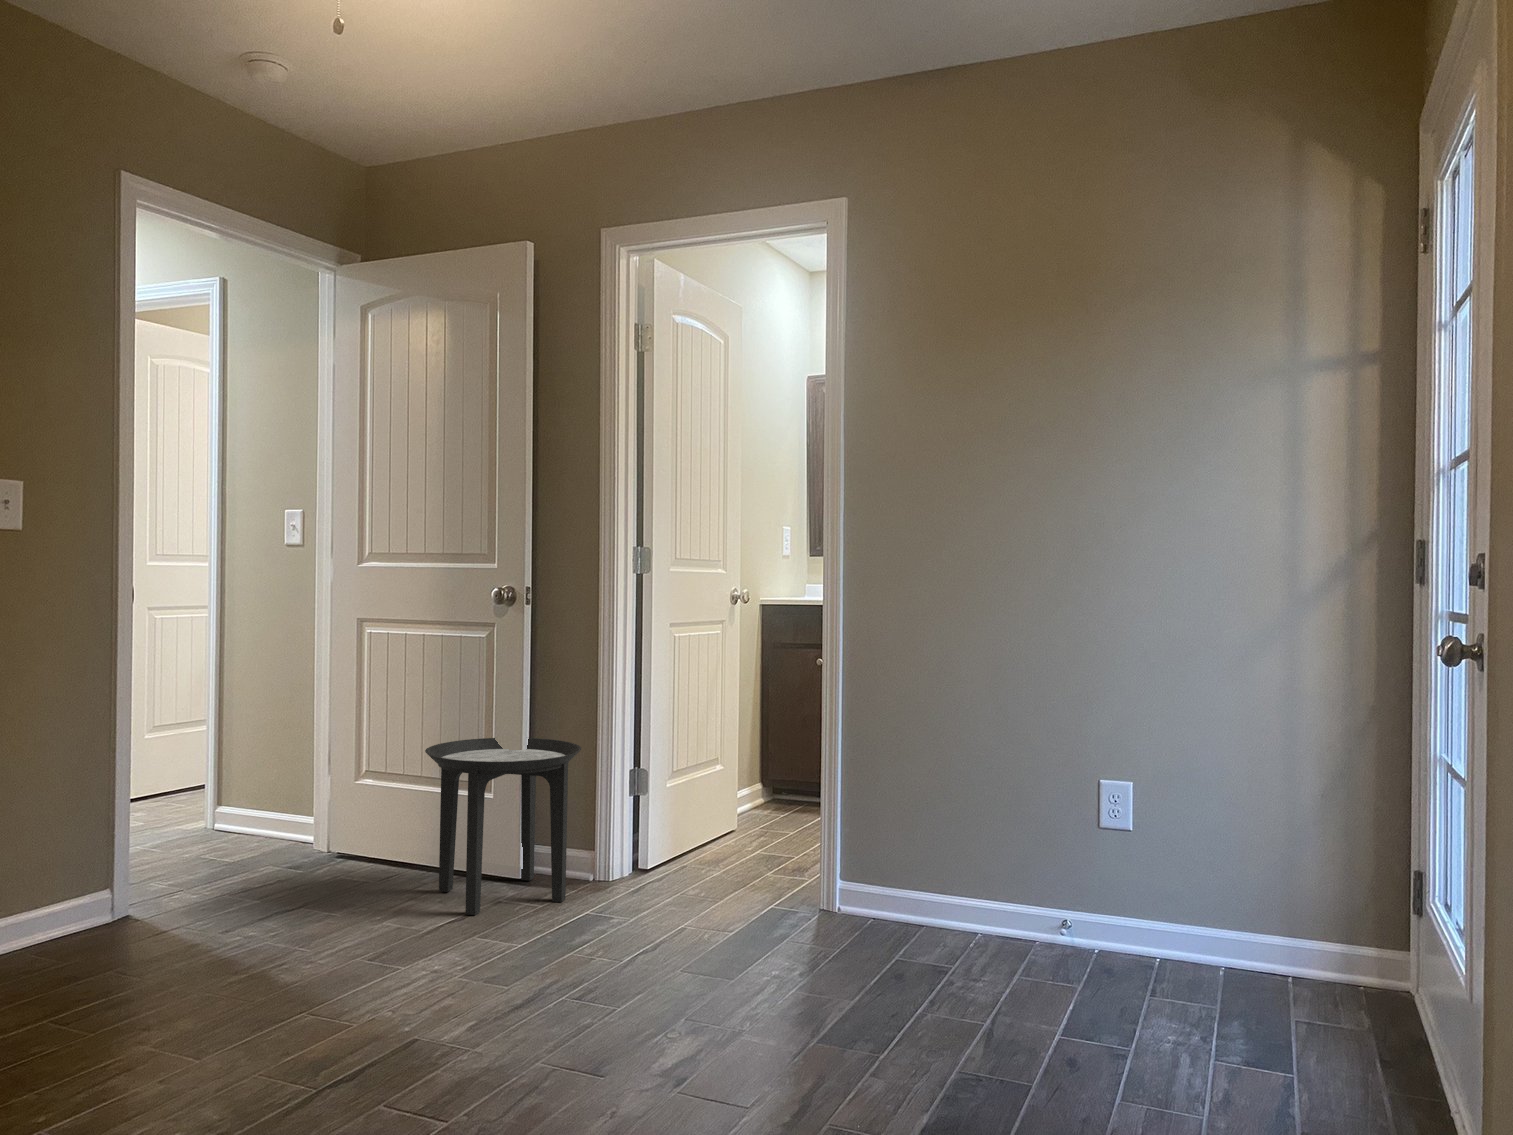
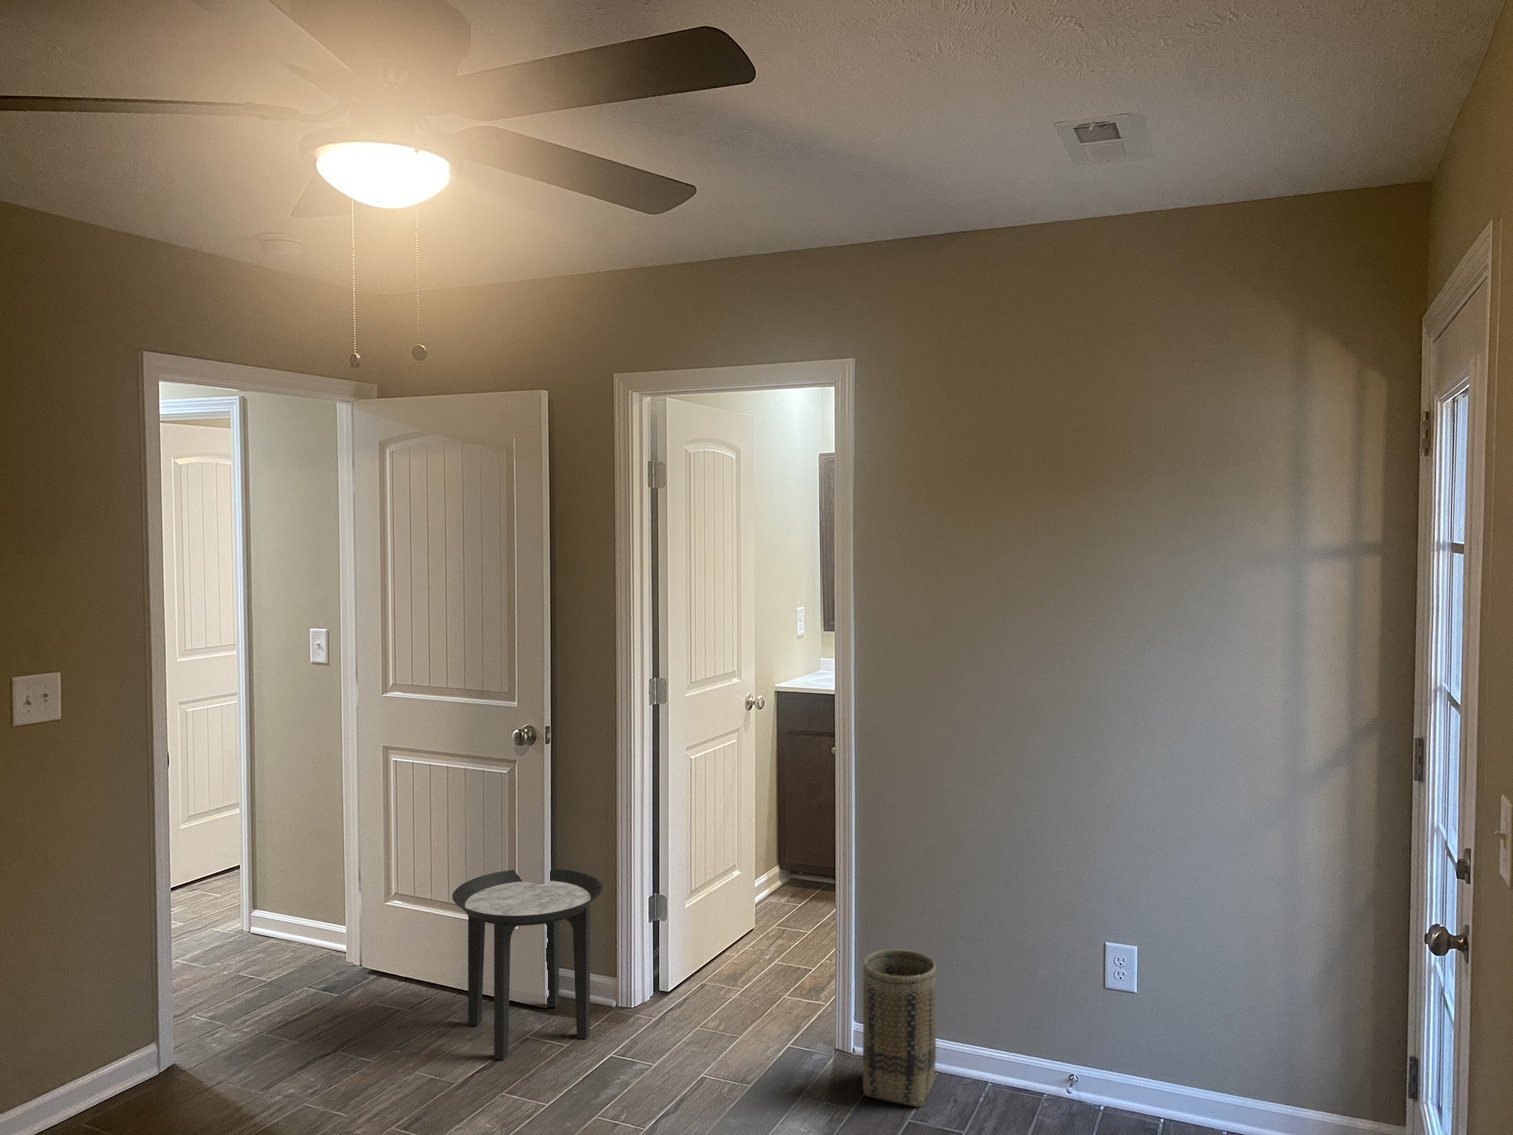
basket: none [850,798,926,950] -> present [863,949,936,1107]

